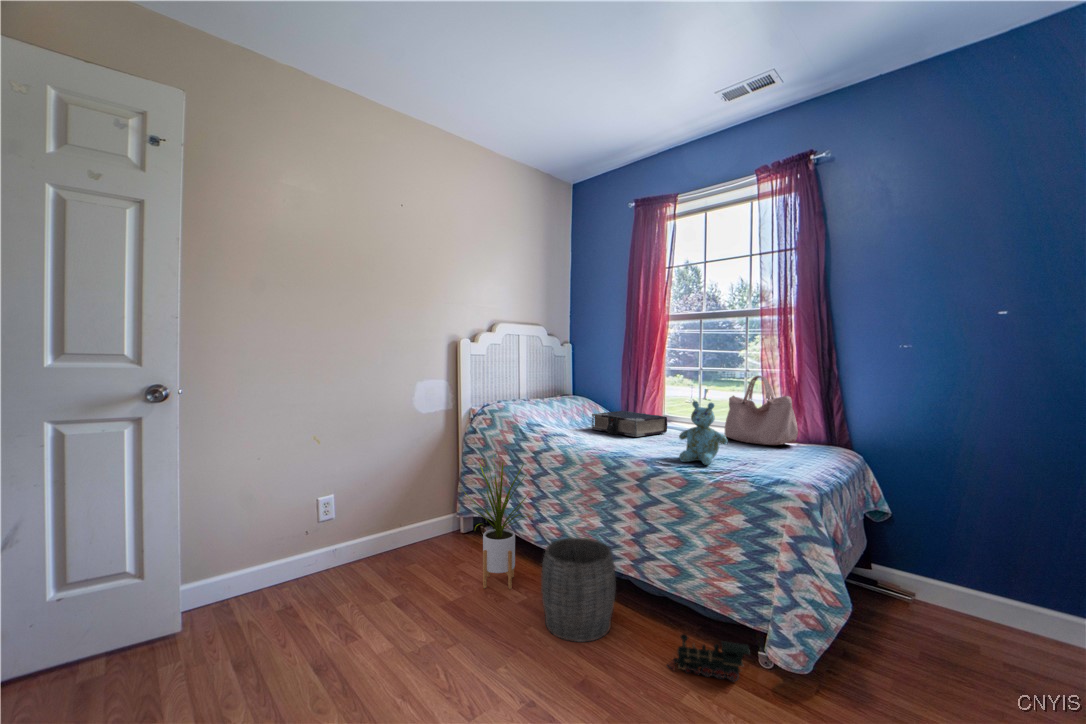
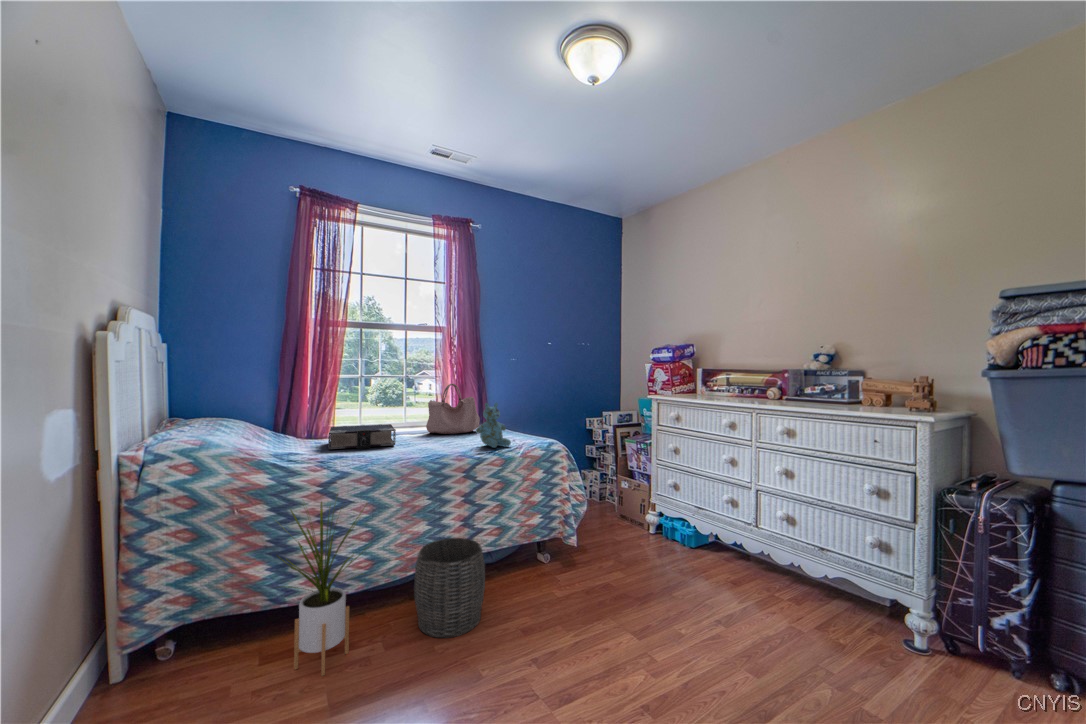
toy train: present [668,634,750,681] -> none [526,549,557,591]

